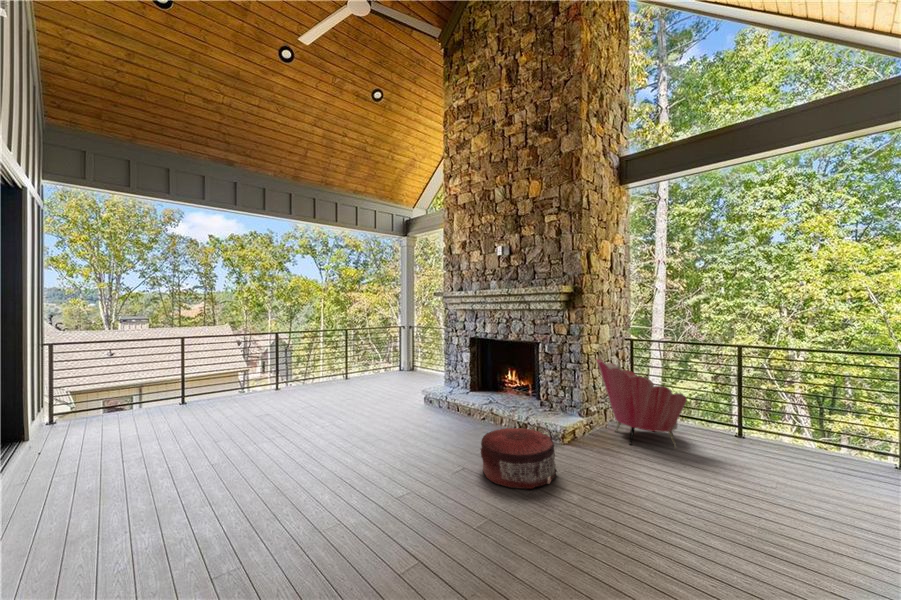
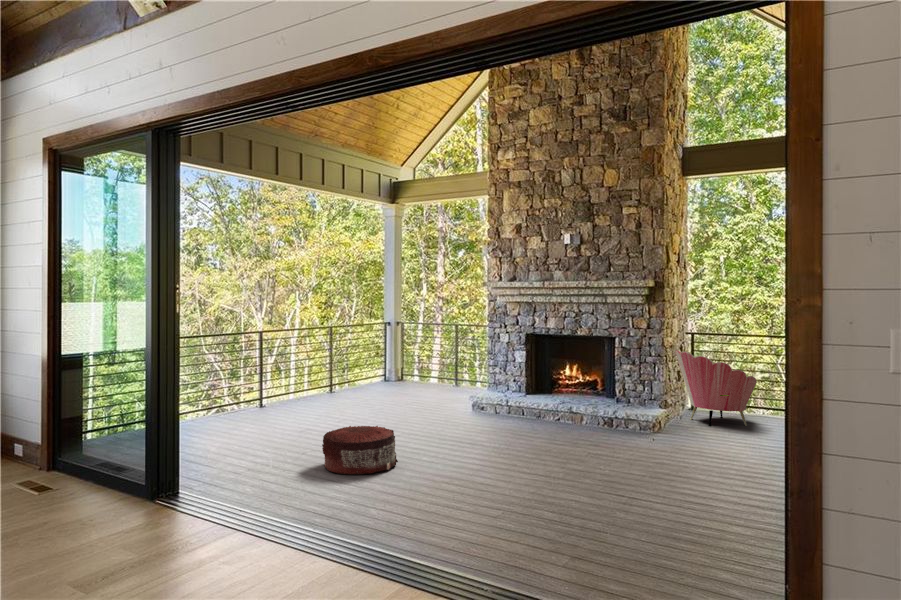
pouf: present [481,427,557,489] -> present [322,426,398,475]

